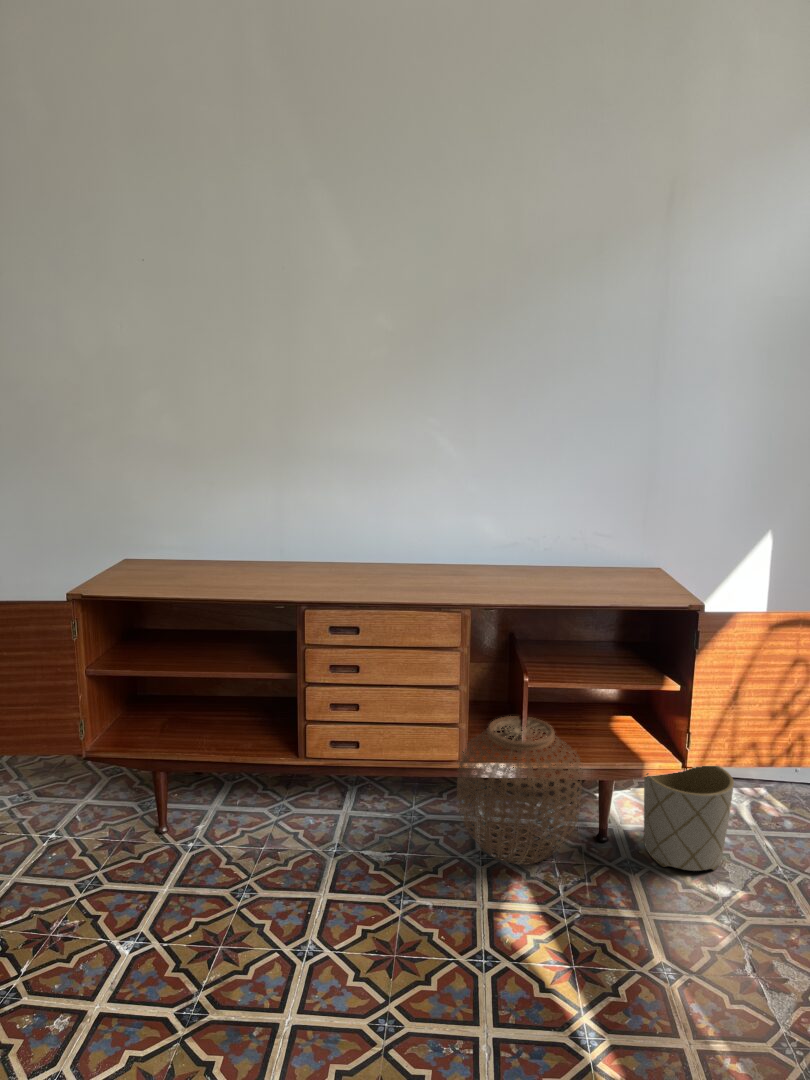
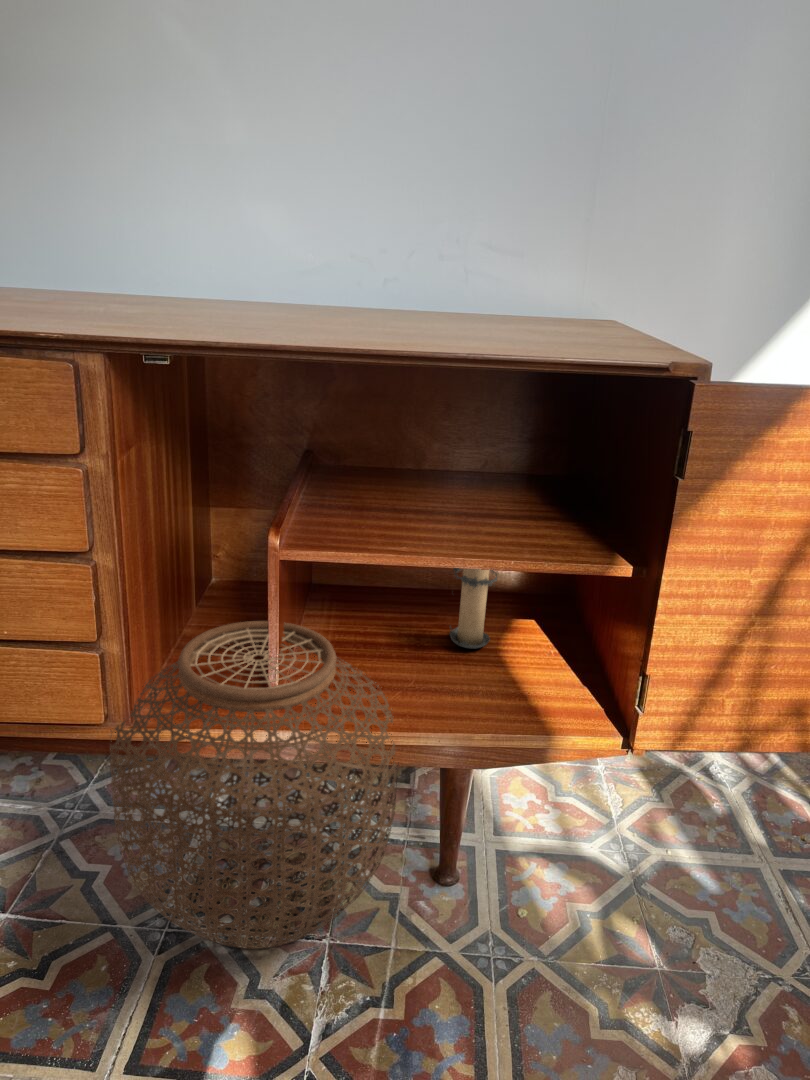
candle: none [591,676,619,728] -> present [450,568,497,648]
planter: present [644,766,734,871] -> none [531,712,738,974]

